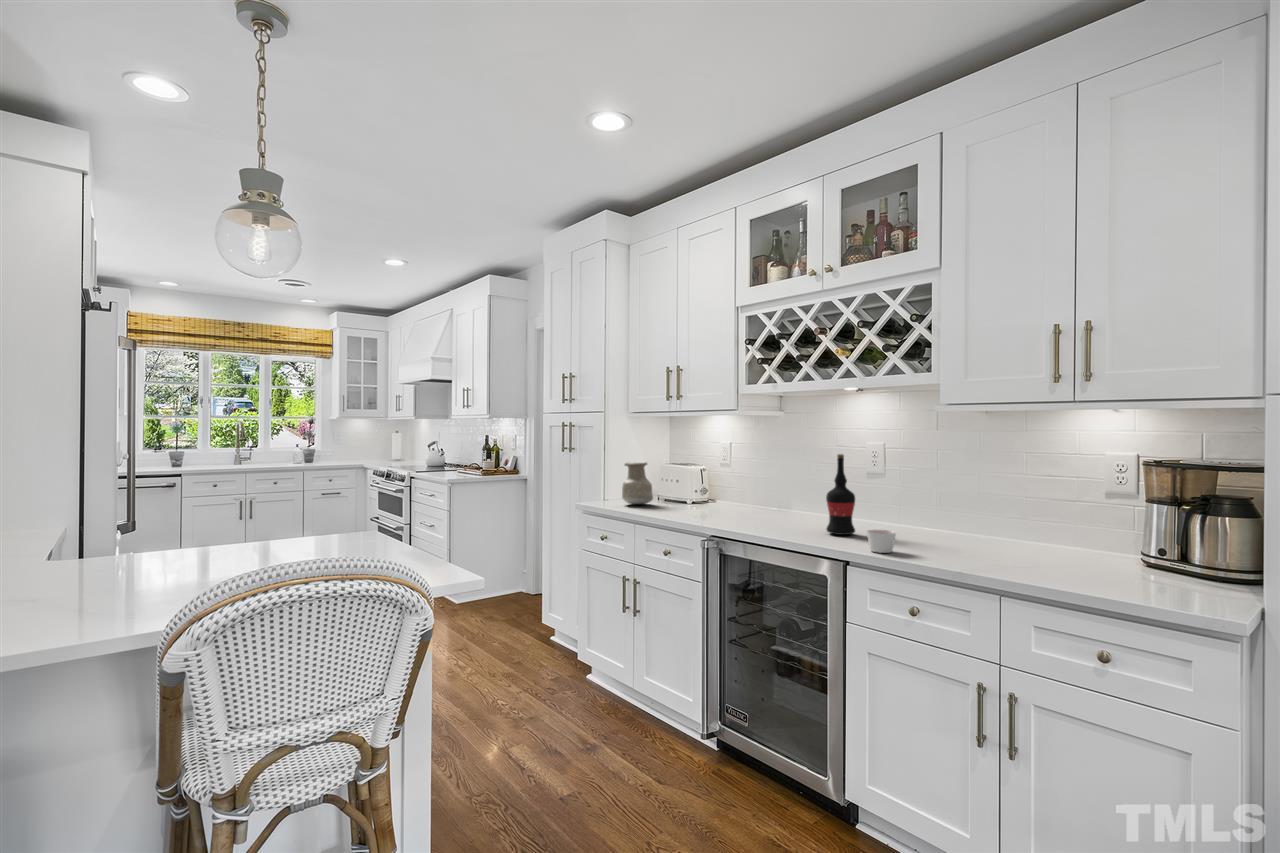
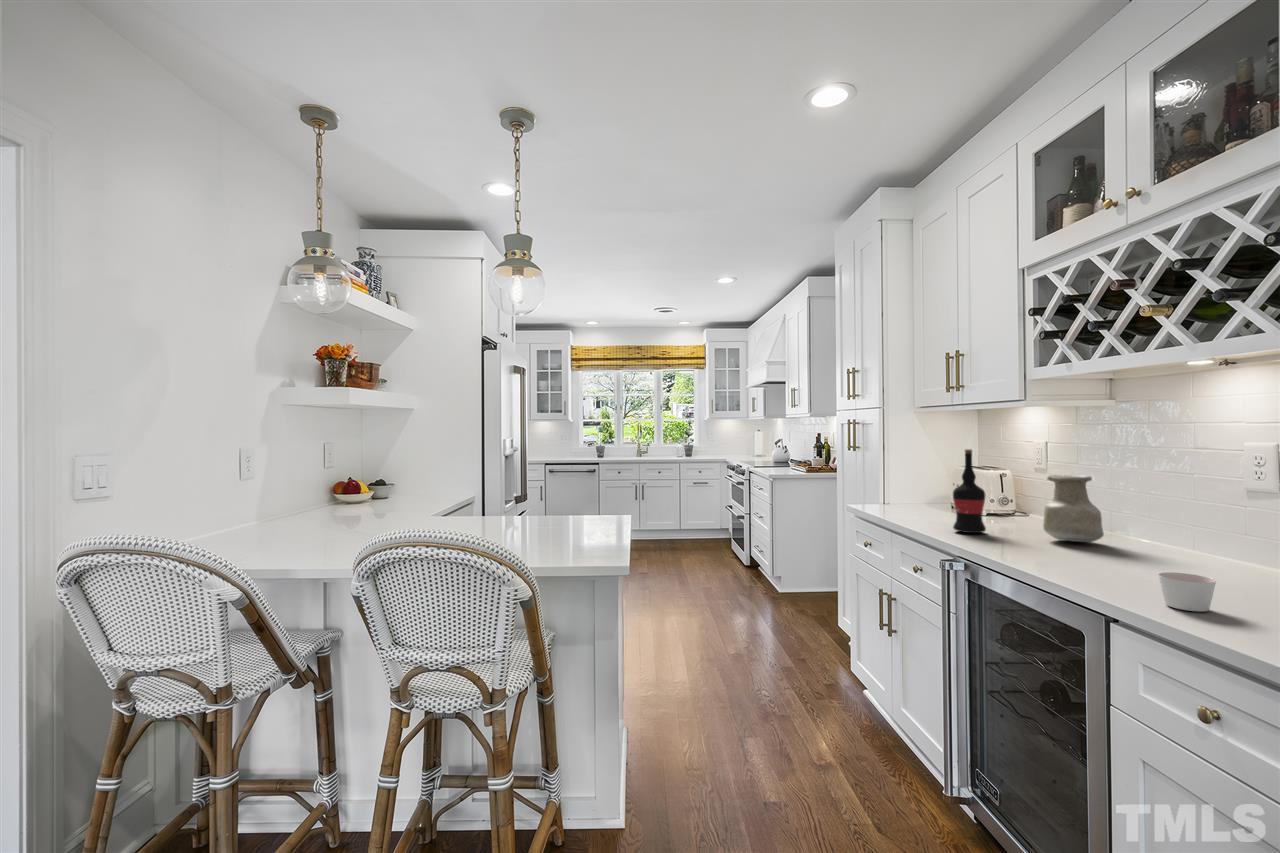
wine bottle: present [826,454,855,535] -> present [953,449,986,533]
vase: present [622,462,653,504] -> present [1043,475,1104,542]

